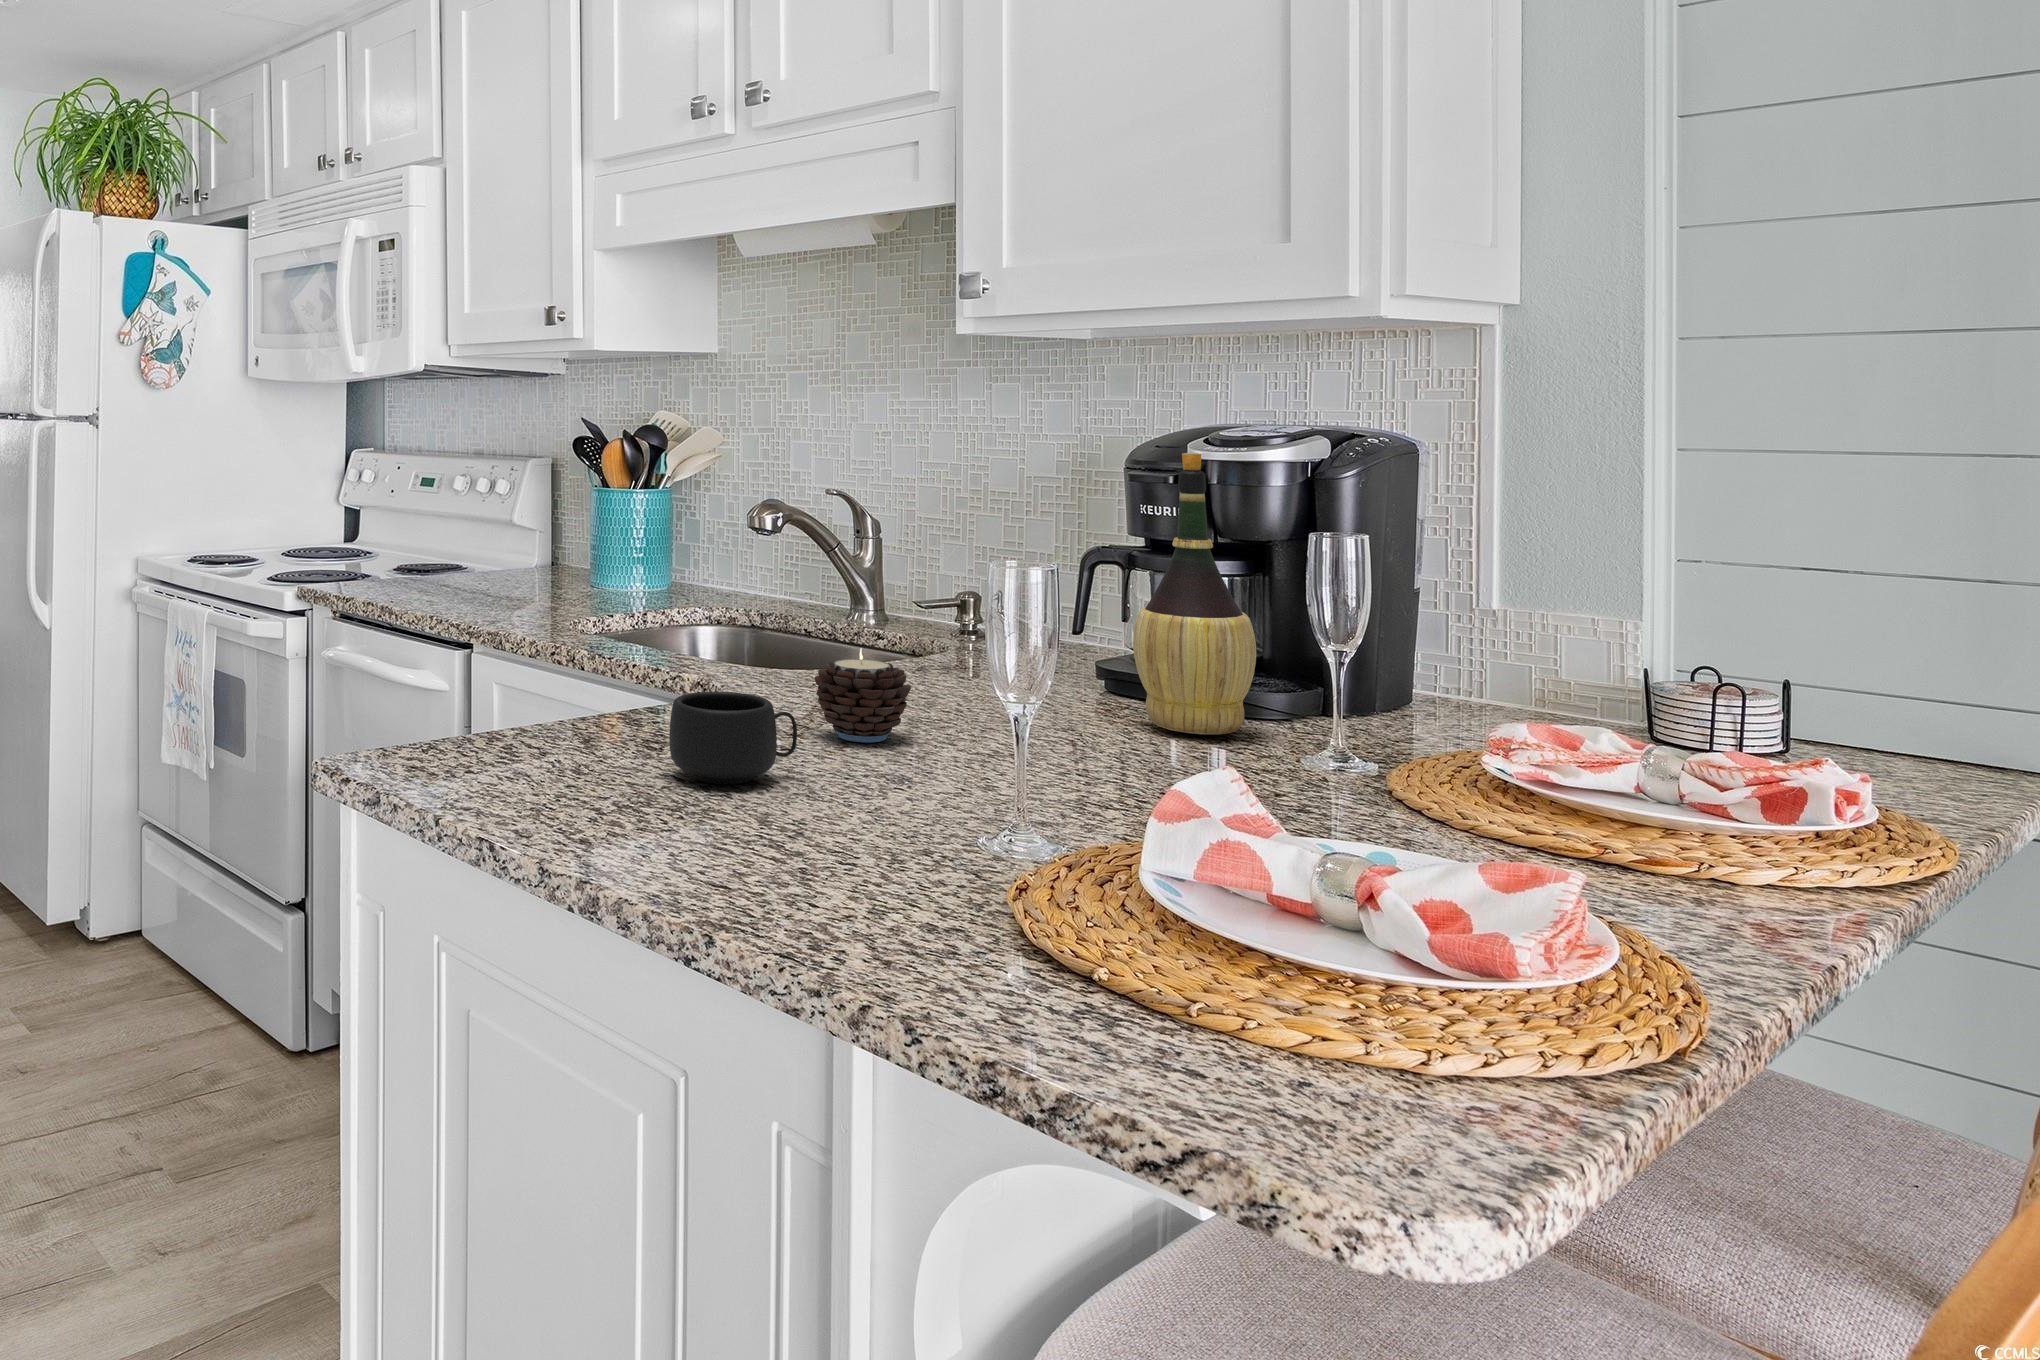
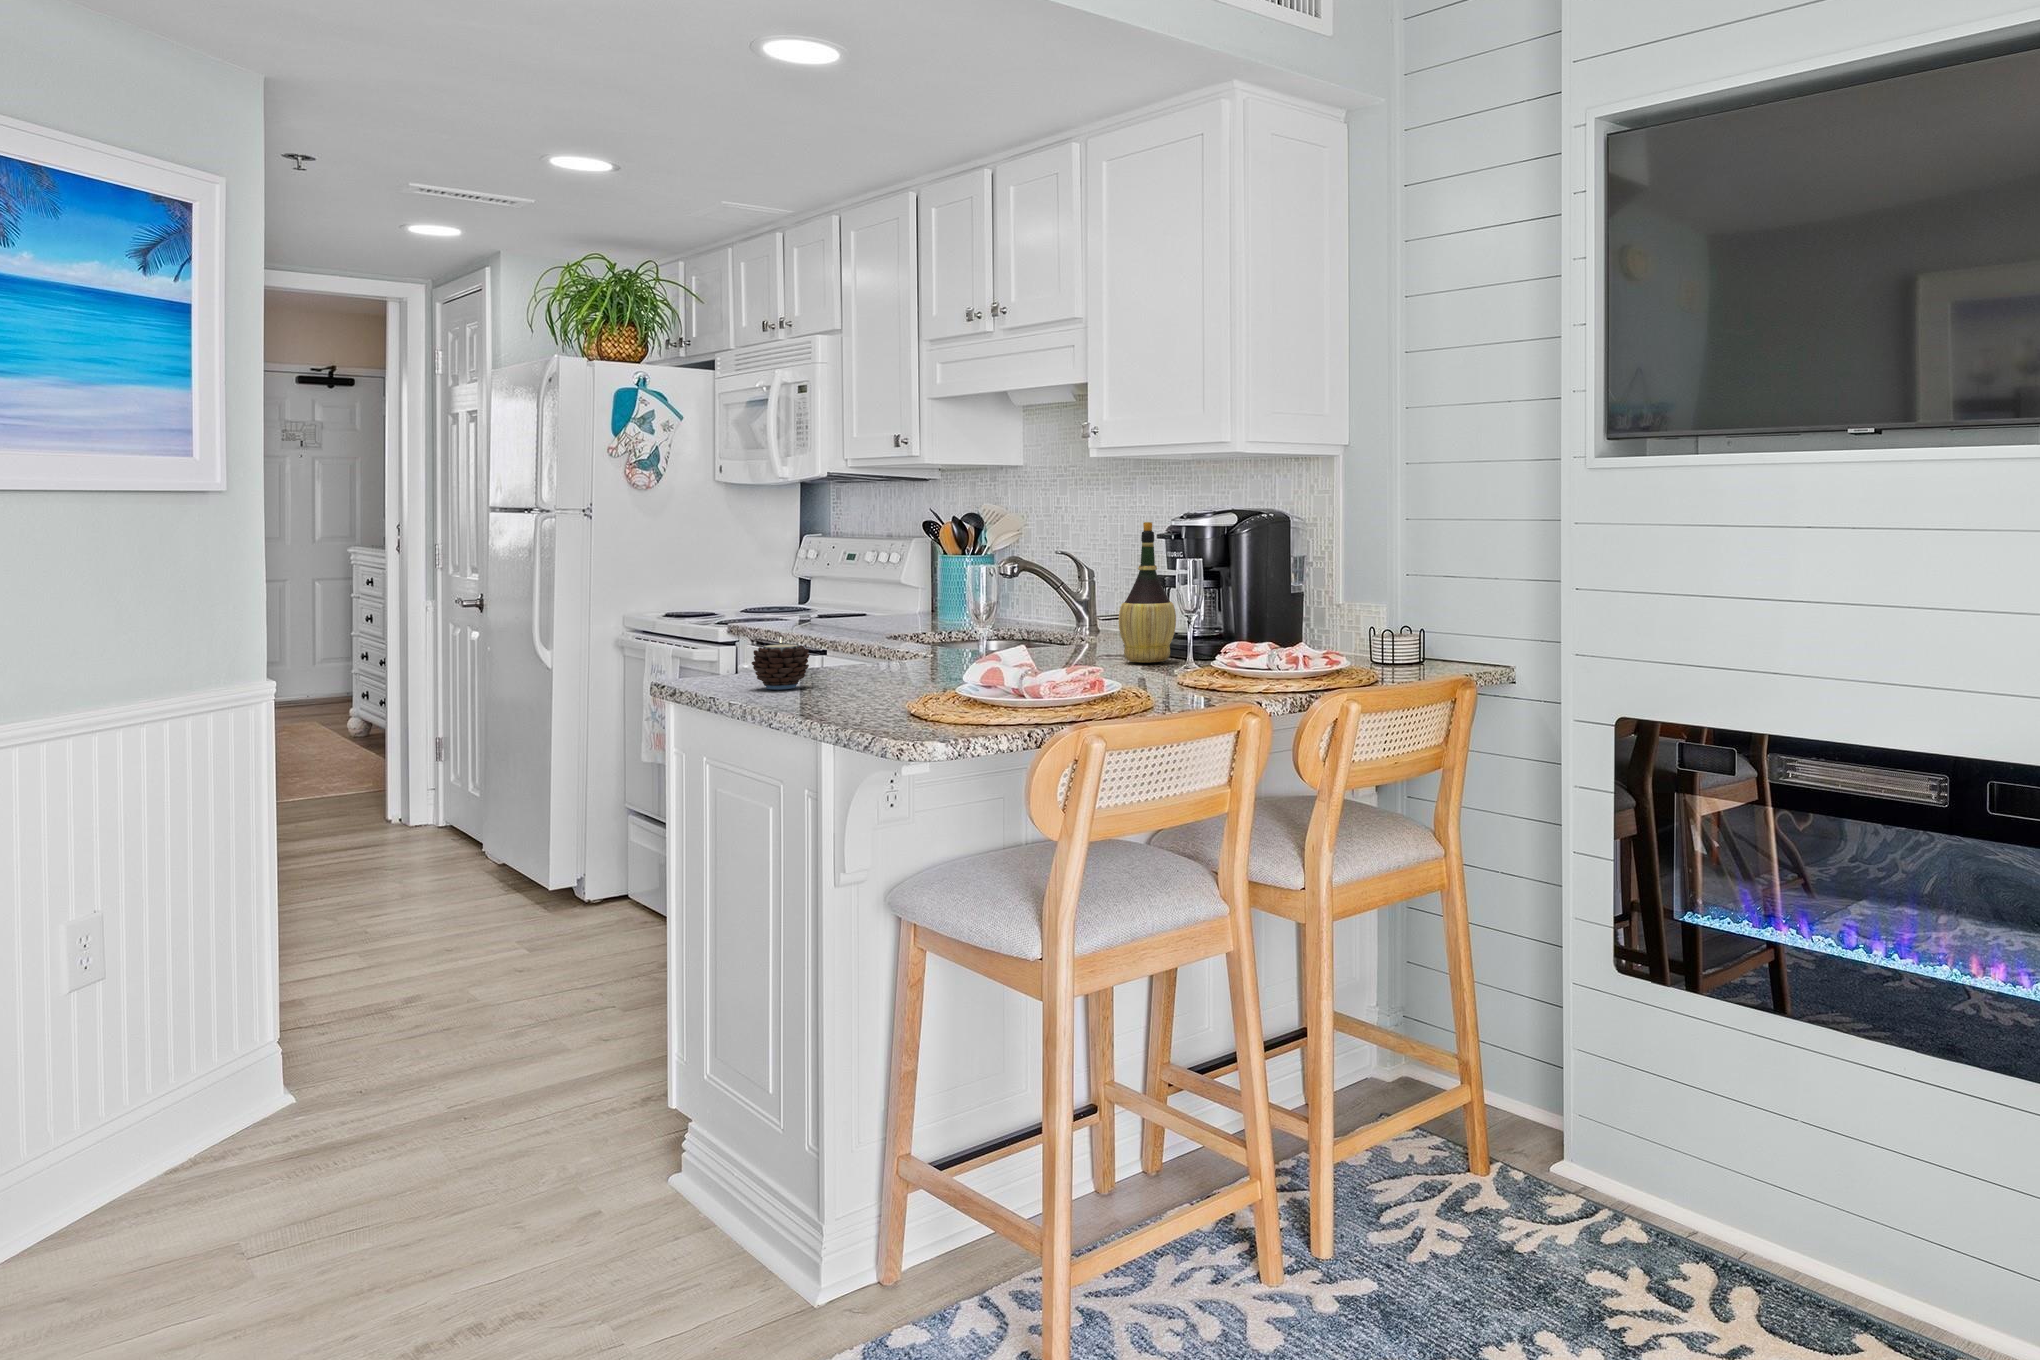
candle: present [815,649,911,742] -> present [752,637,810,689]
mug: present [669,692,797,784] -> none [837,639,902,680]

